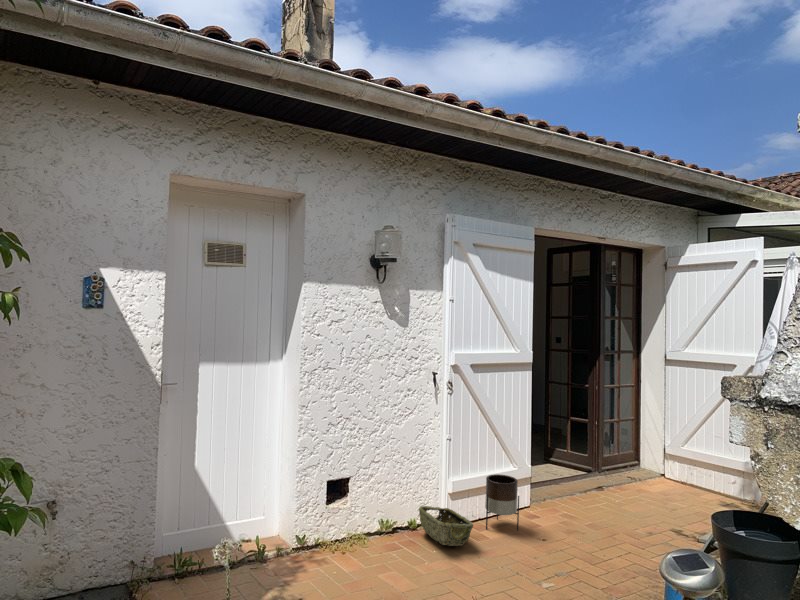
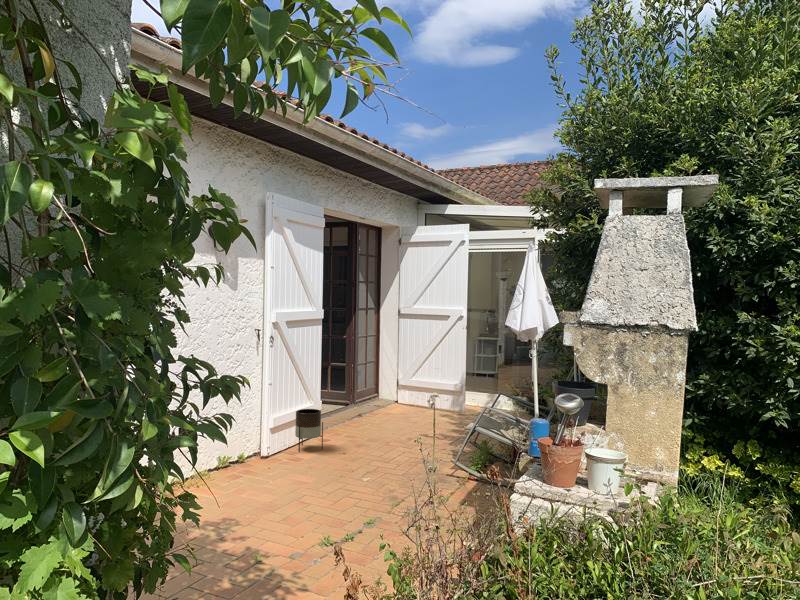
woven basket: present [419,506,473,546] -> none [248,441,299,466]

